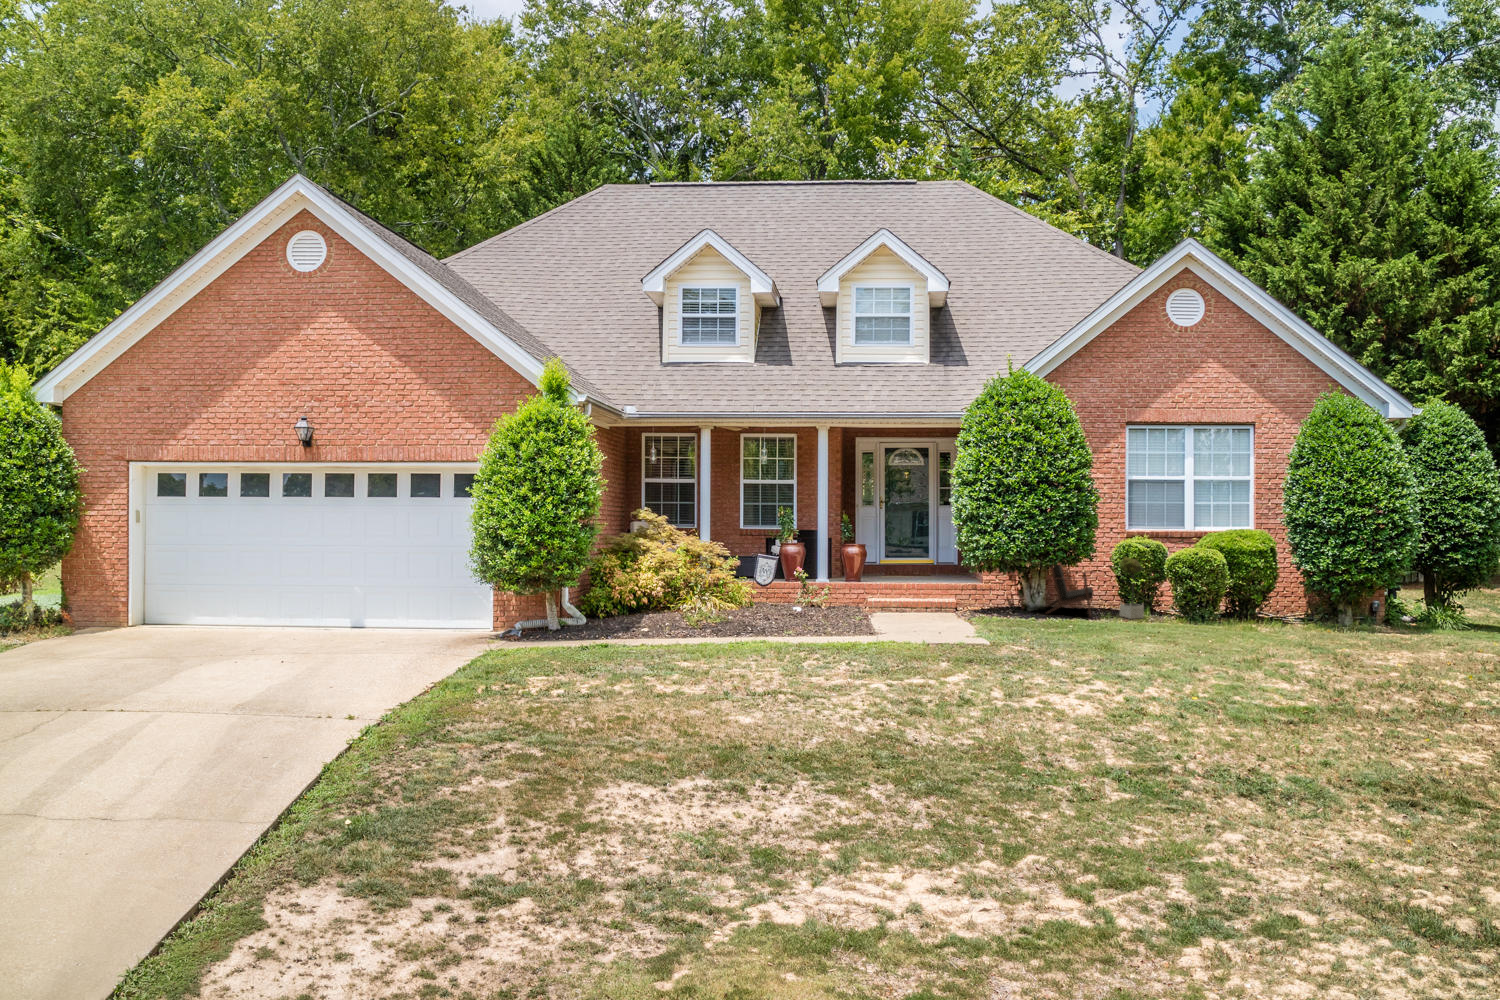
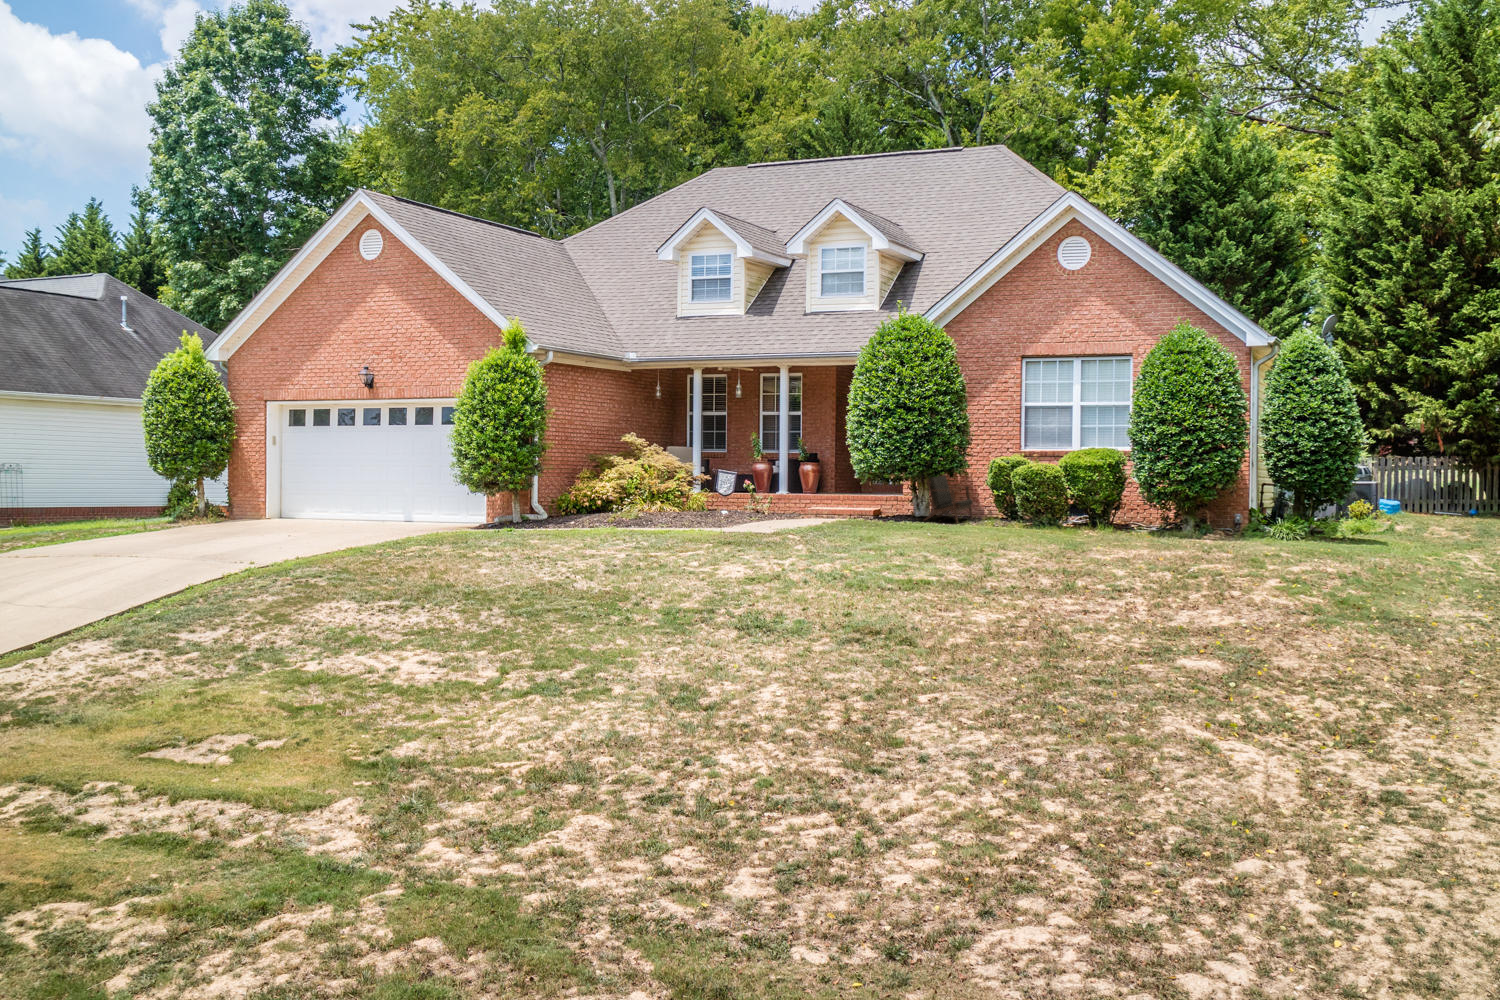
potted tree: present [1120,557,1144,619] -> none [985,472,1007,526]

